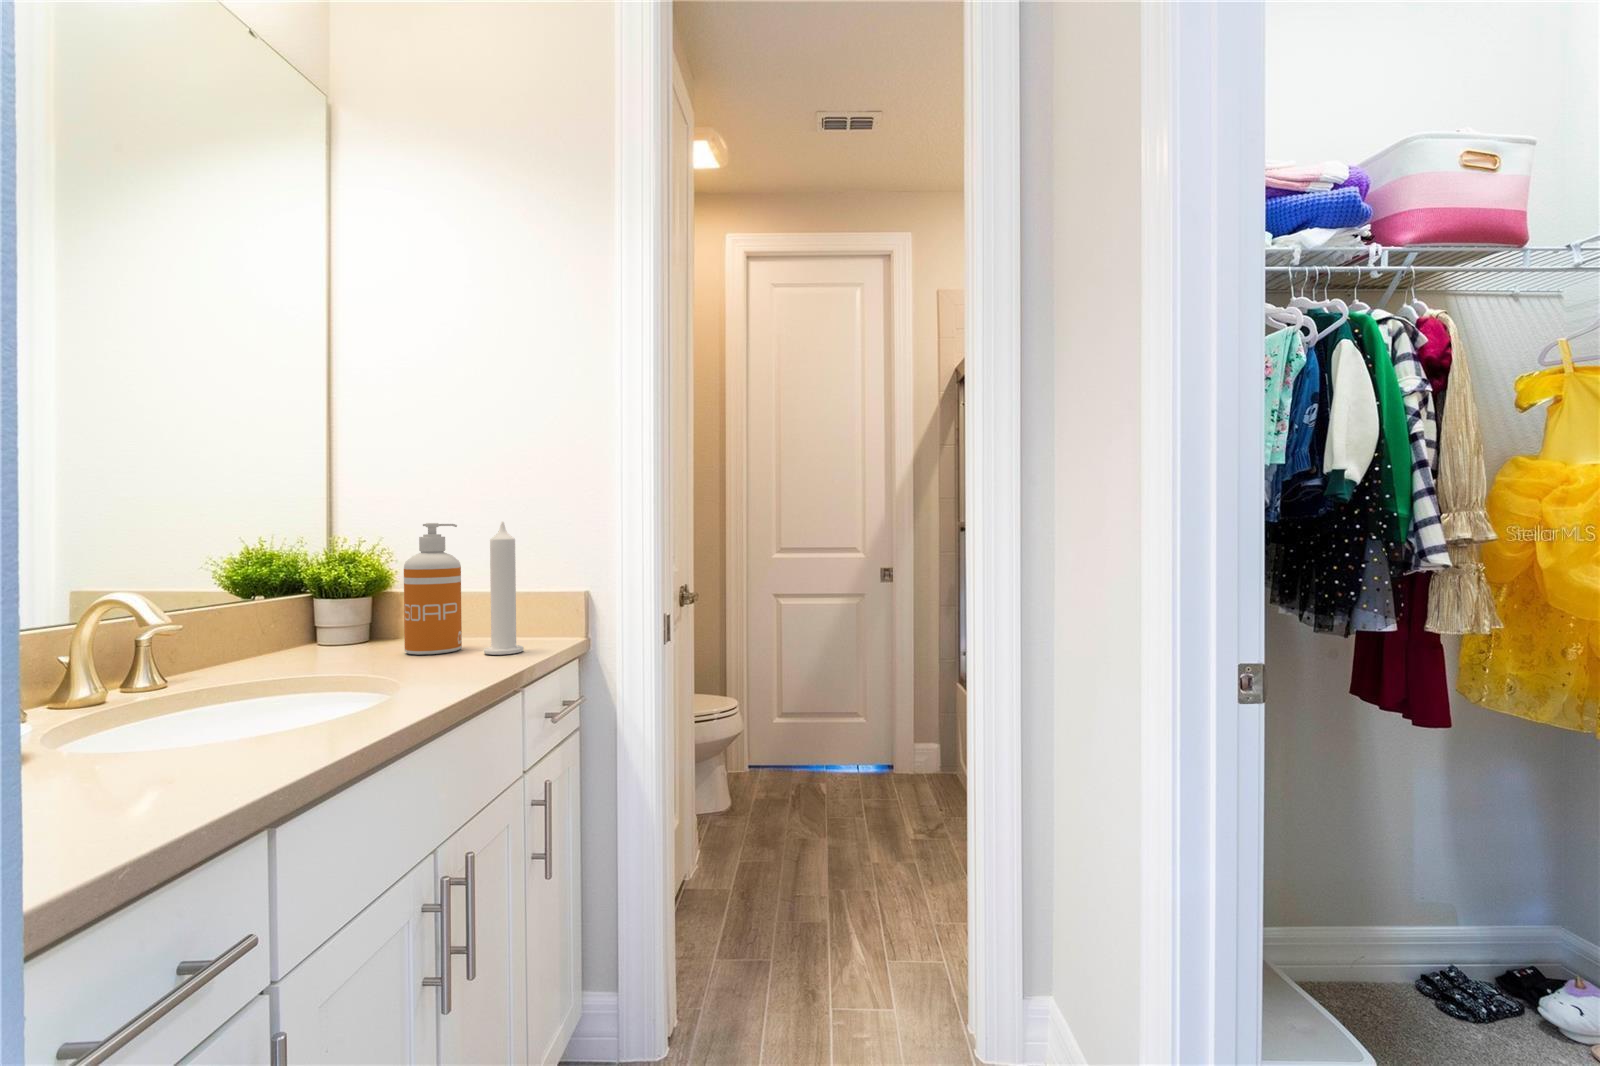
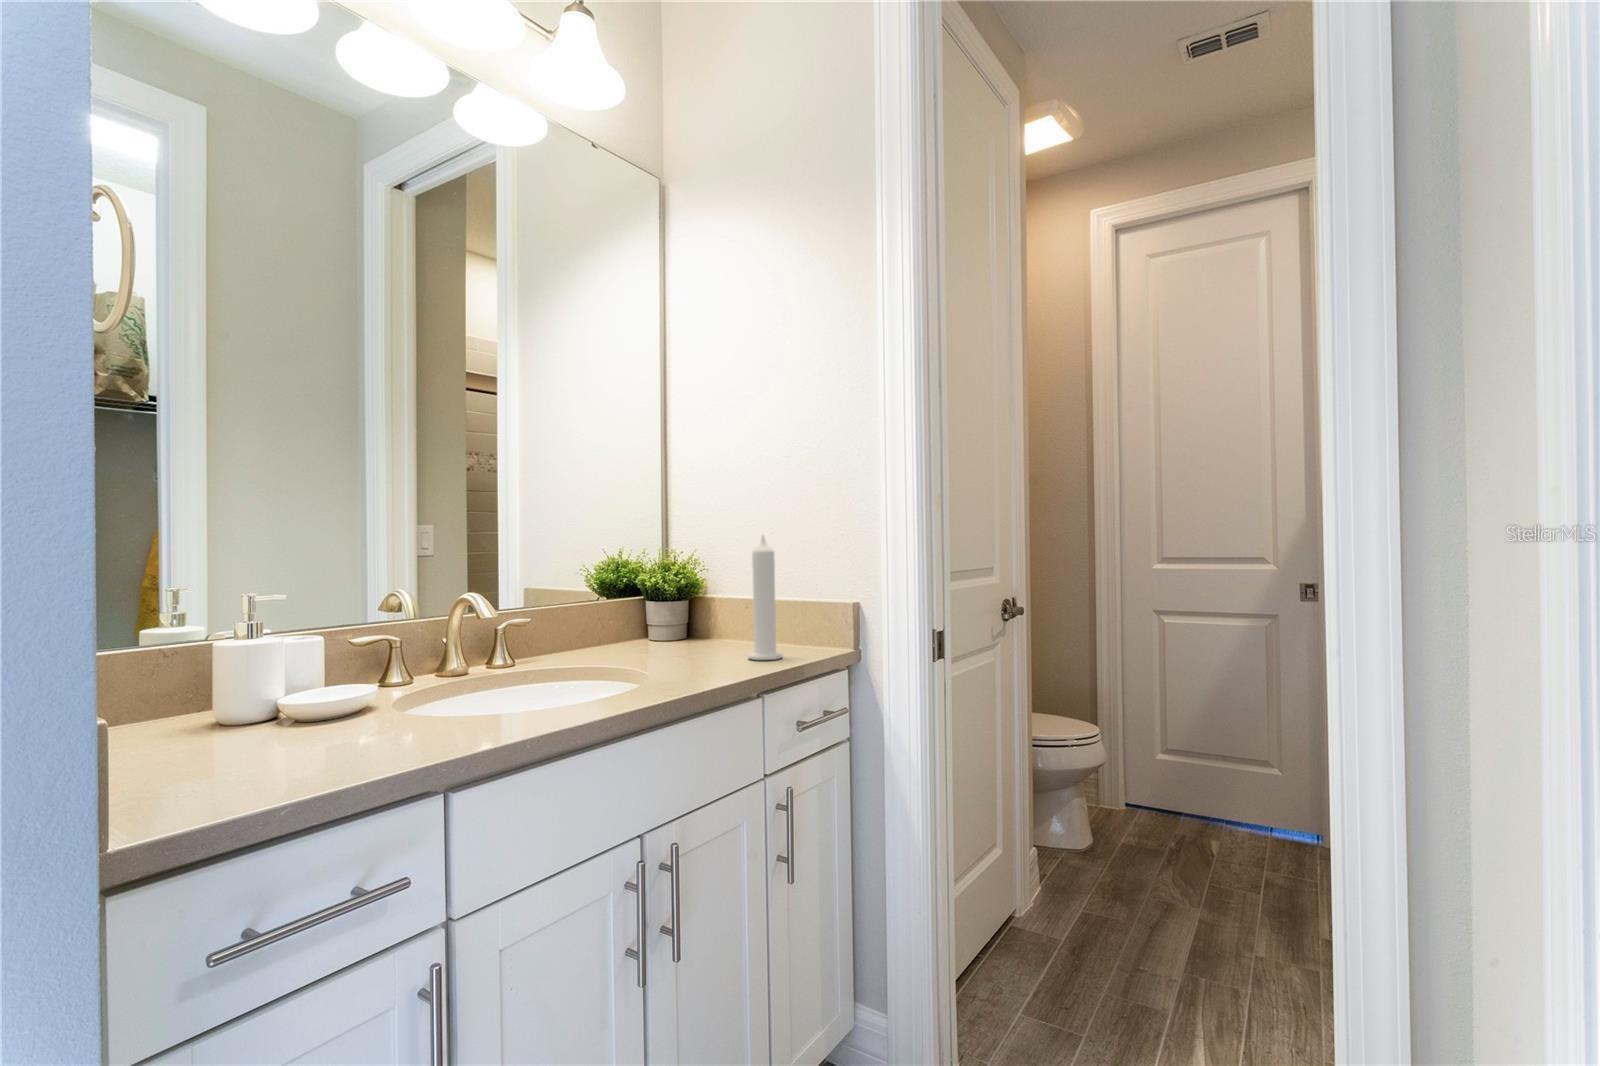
soap dispenser: present [404,523,462,655] -> none [692,536,739,655]

